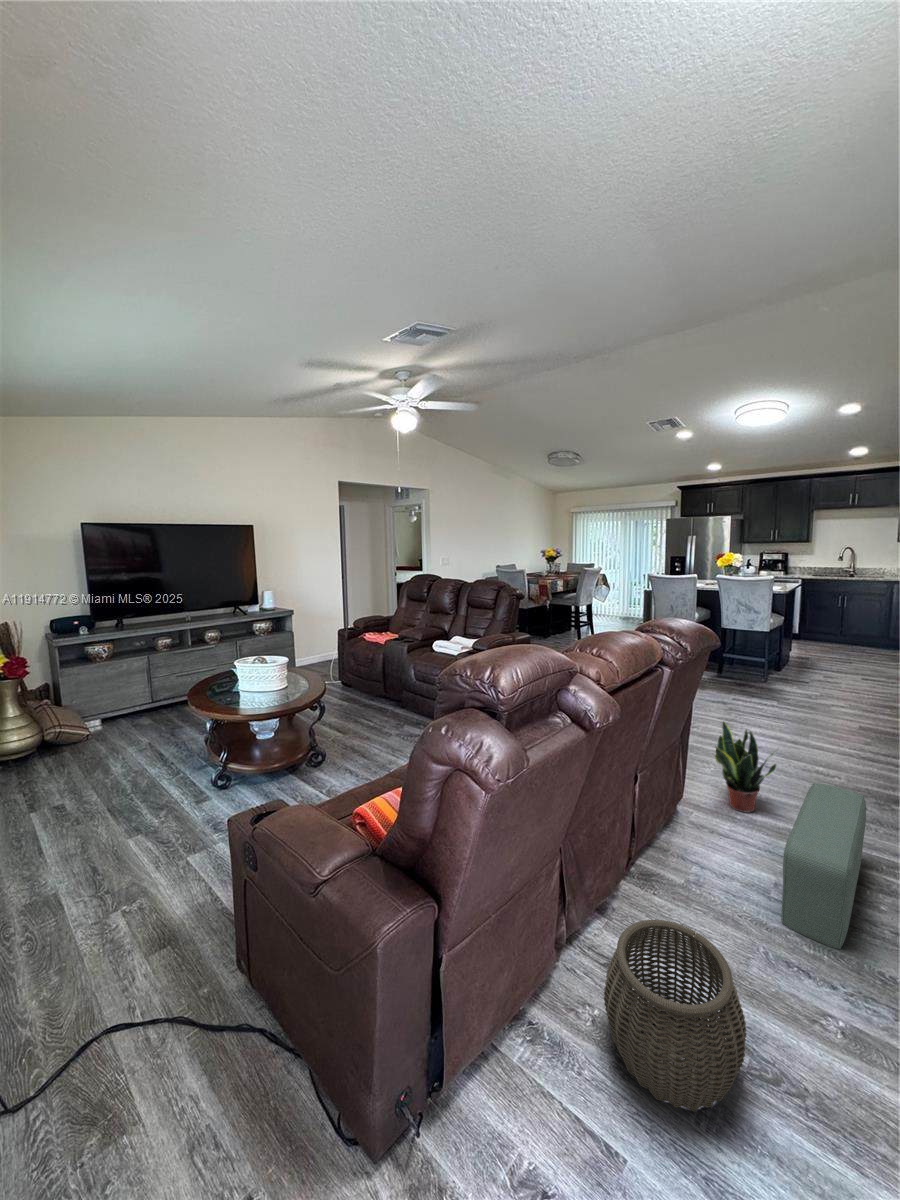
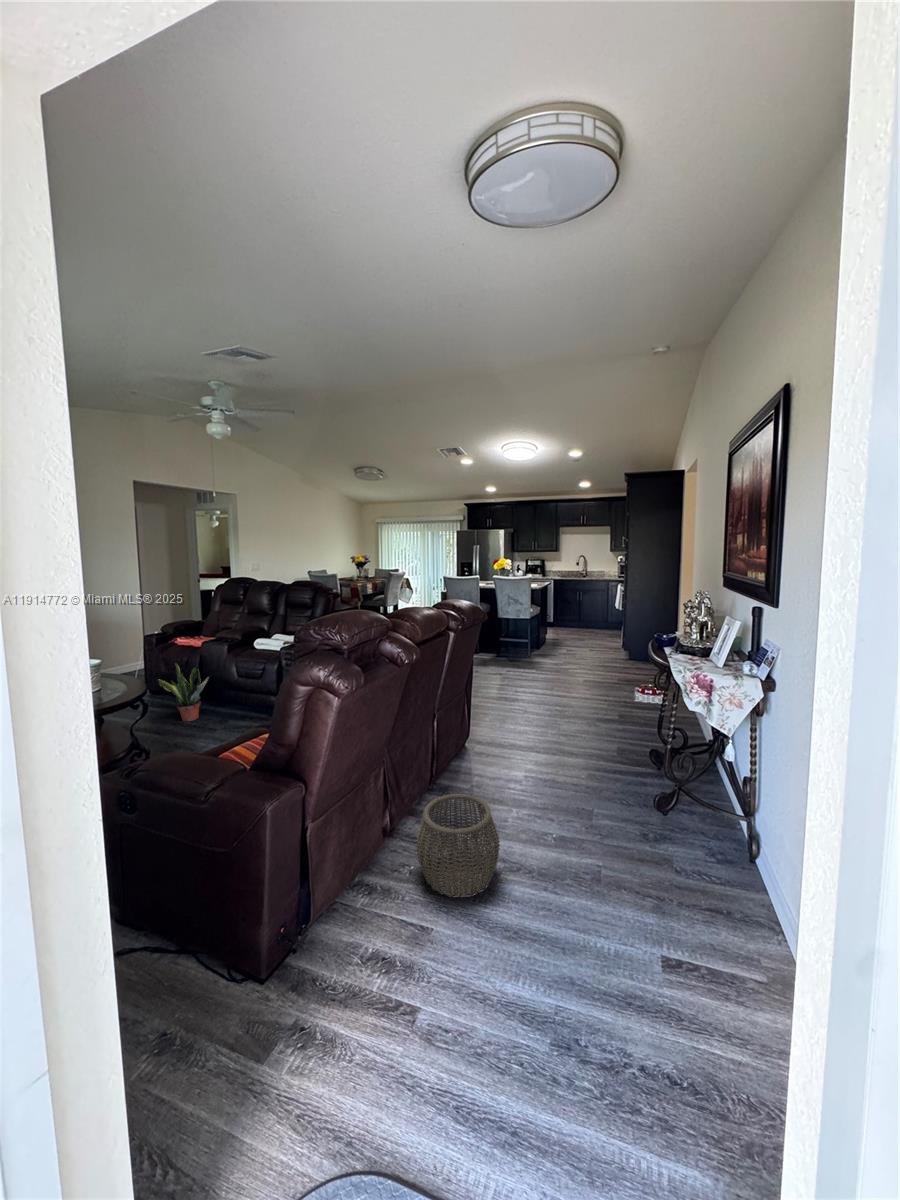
potted plant: present [715,722,779,813] -> present [158,664,208,721]
pouf: present [782,783,866,949] -> none [527,710,576,805]

